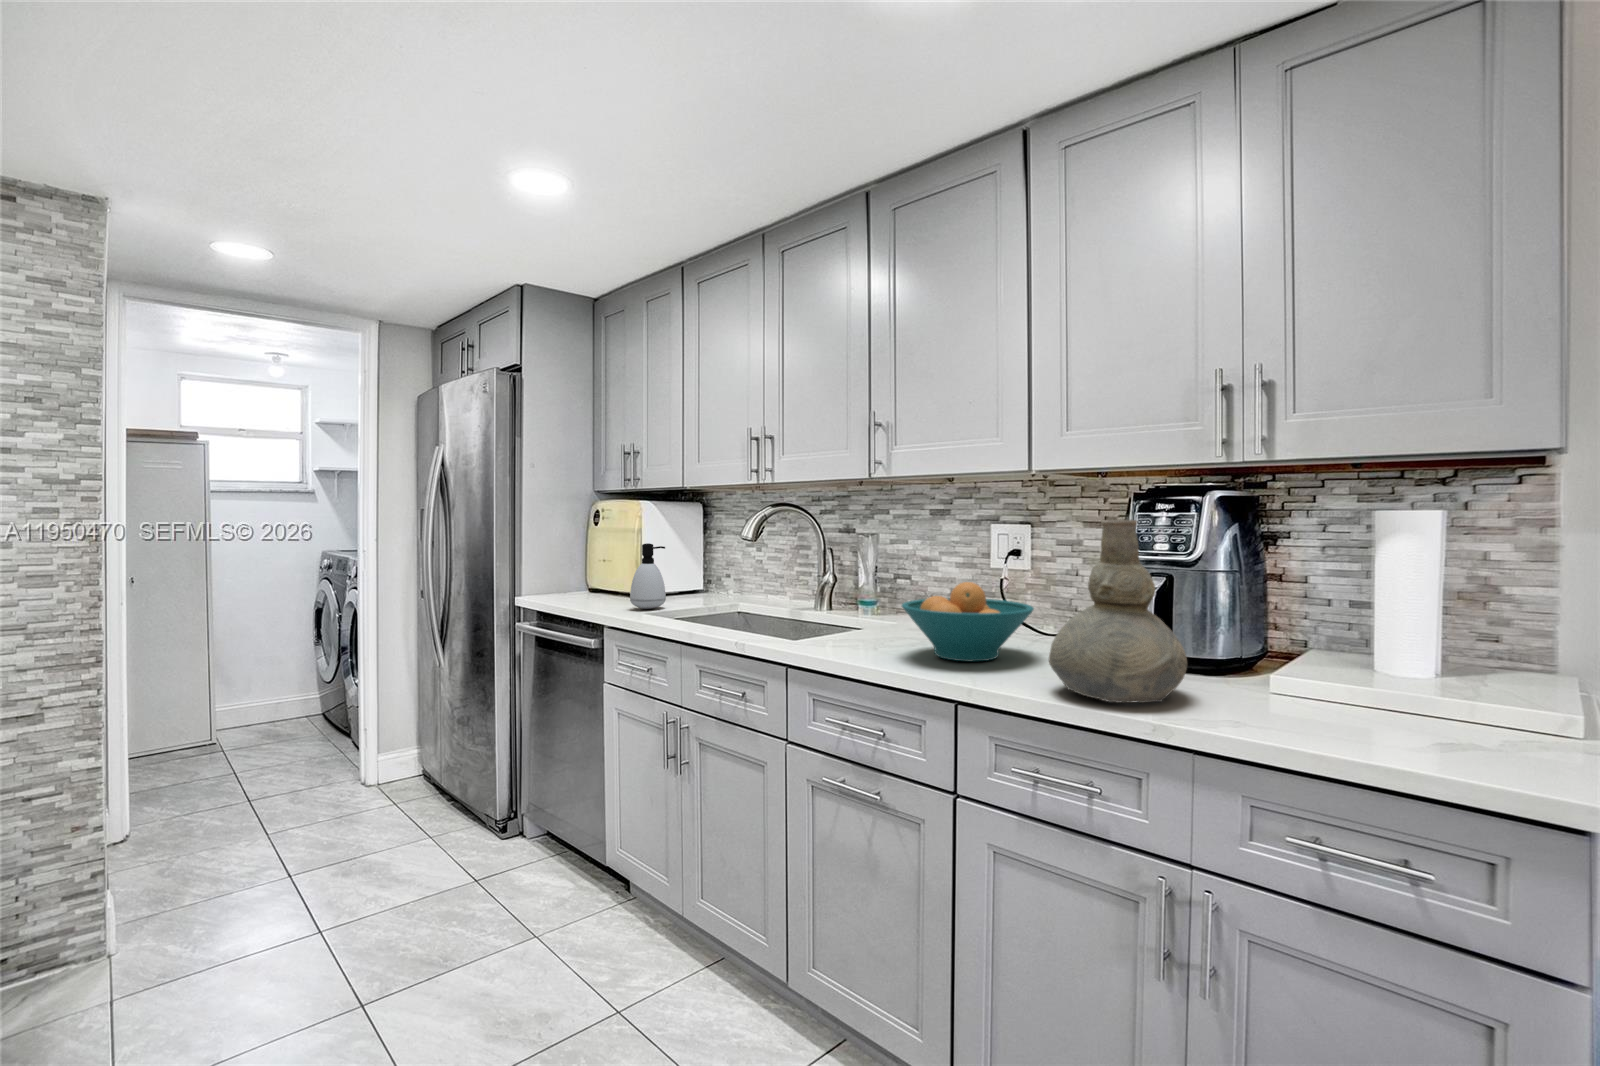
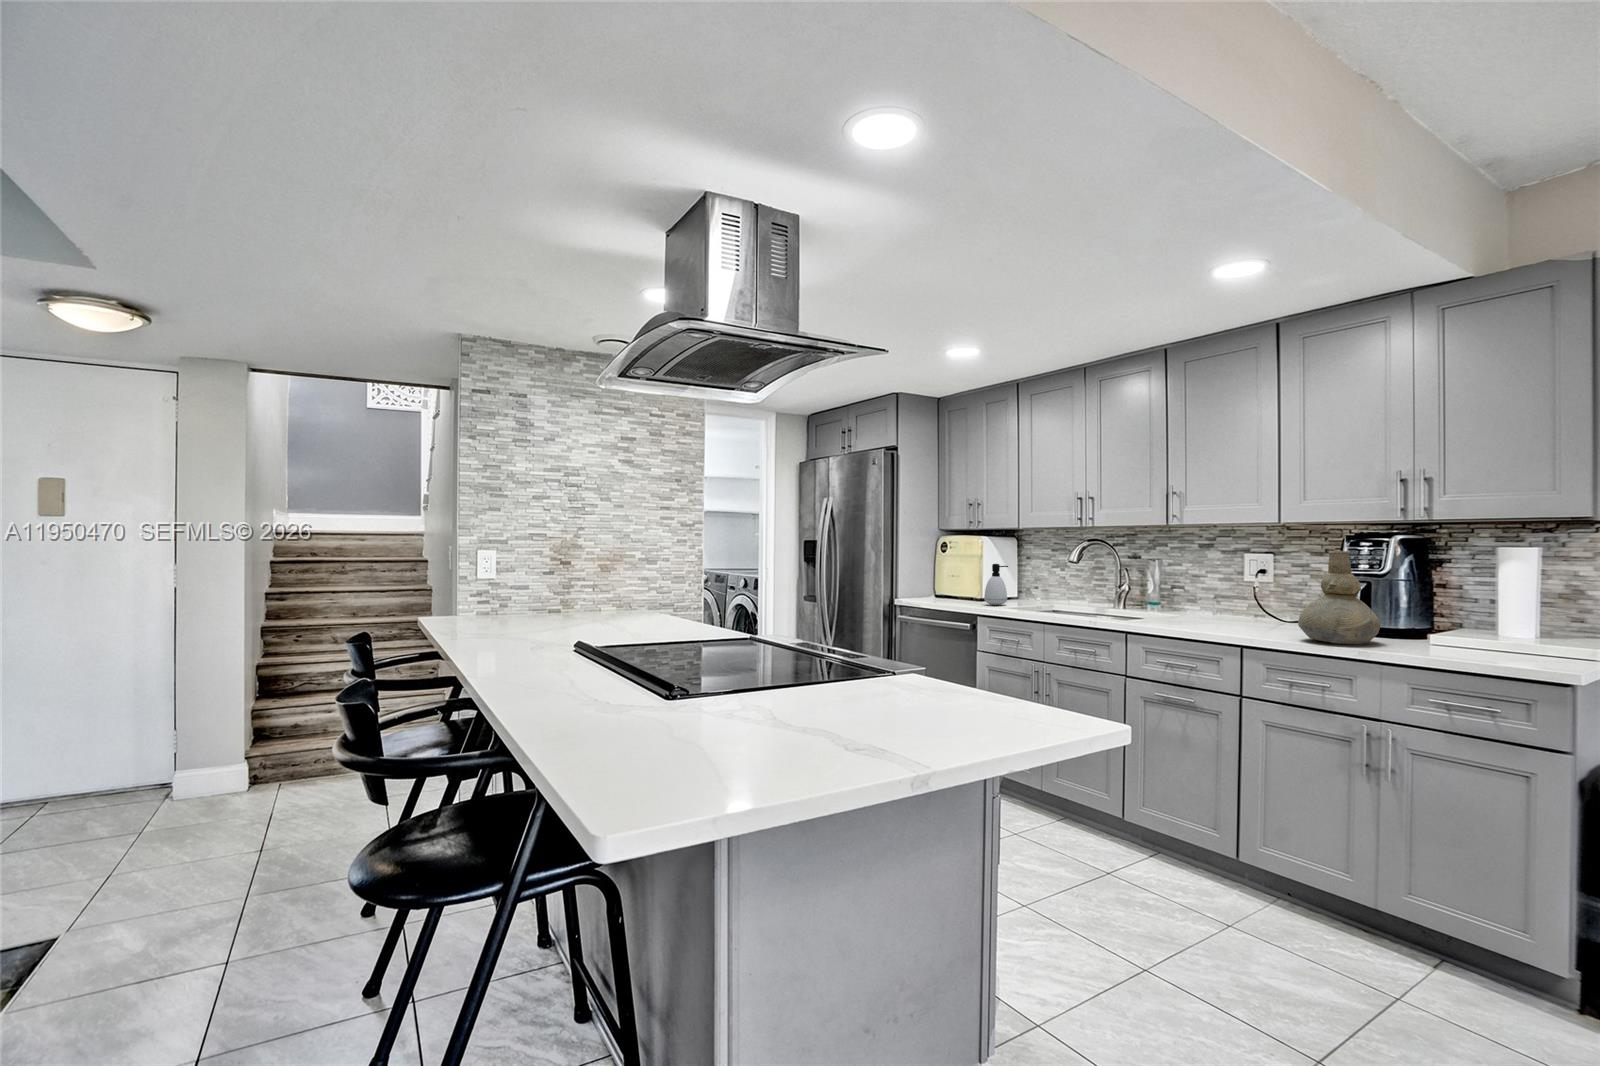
fruit bowl: present [902,582,1034,661] -> none [1198,586,1283,630]

